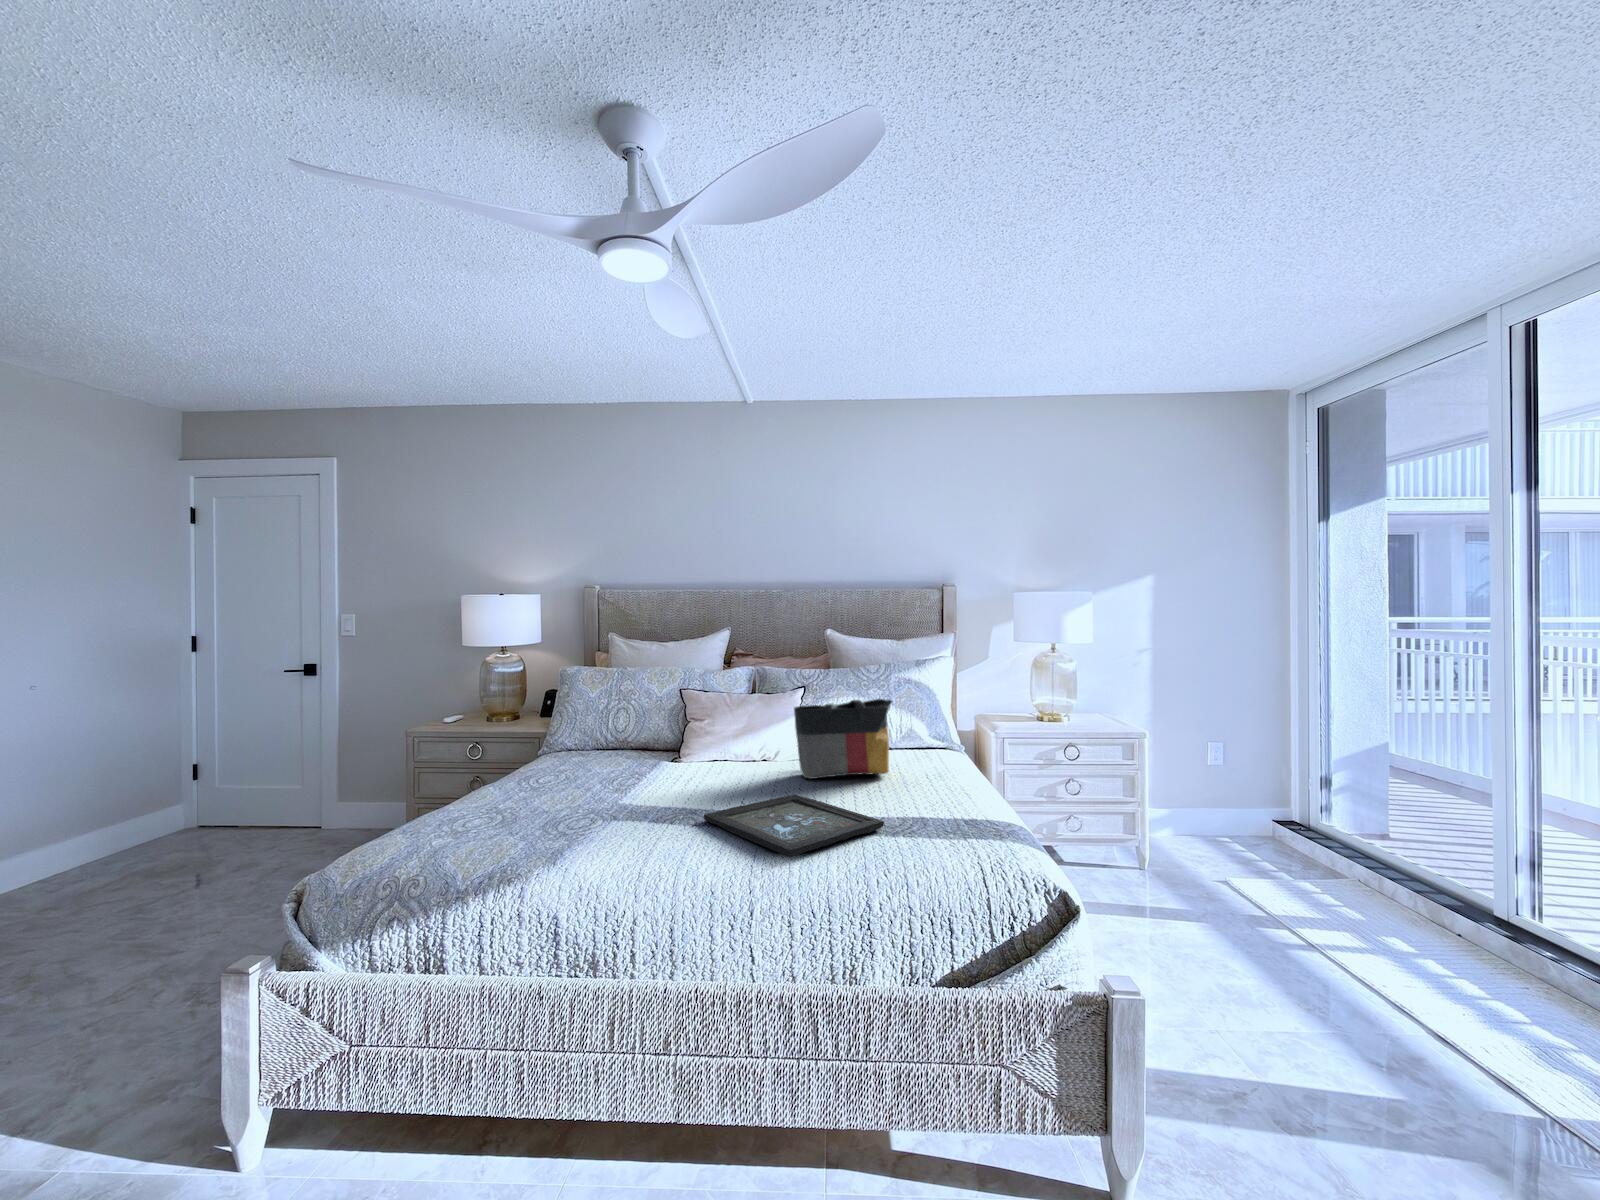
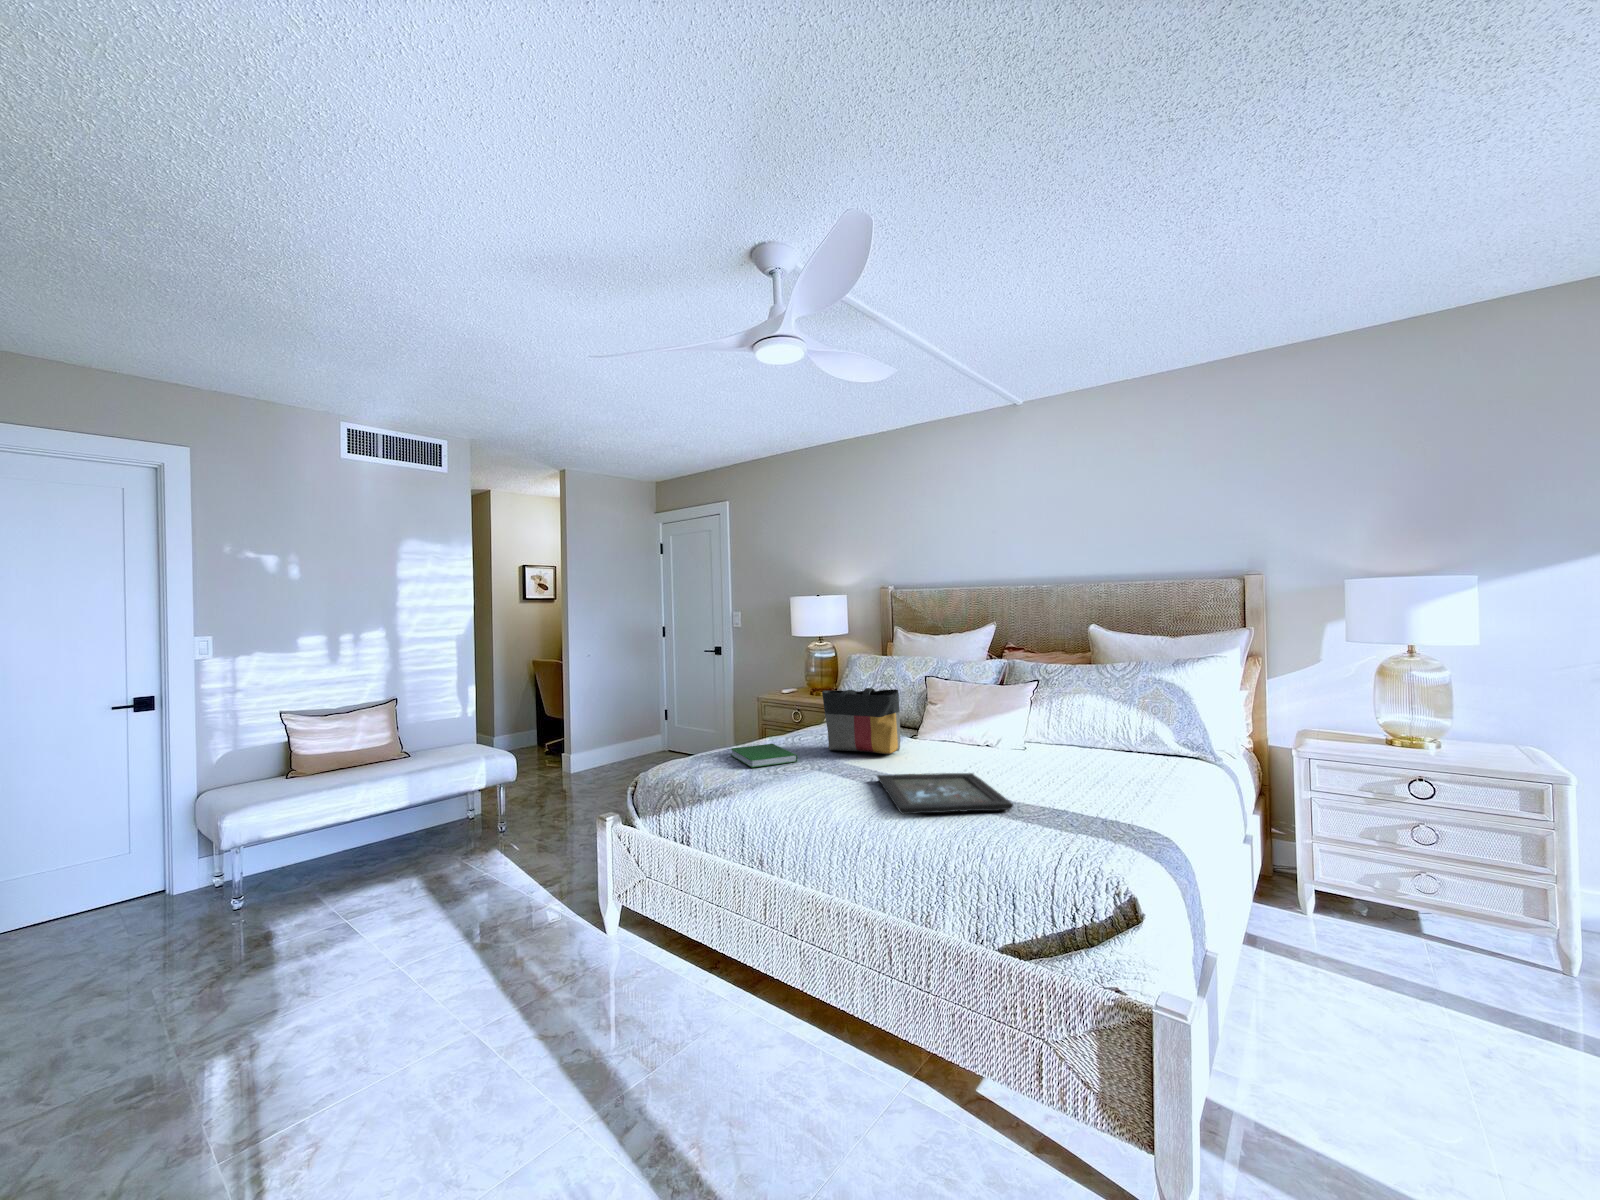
tote bag: present [794,699,892,779] -> present [822,688,901,754]
hardcover book: none [456,795,571,834] -> present [731,744,798,768]

